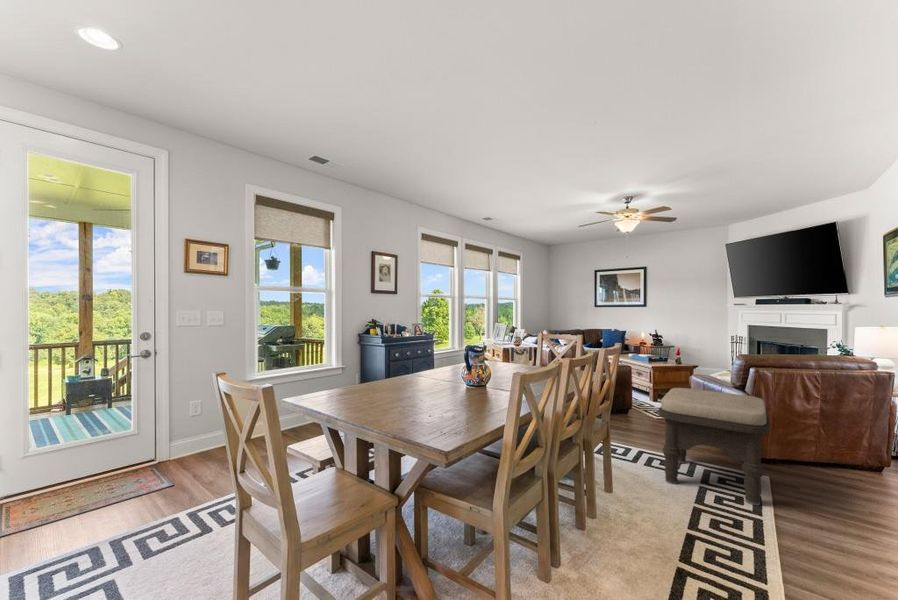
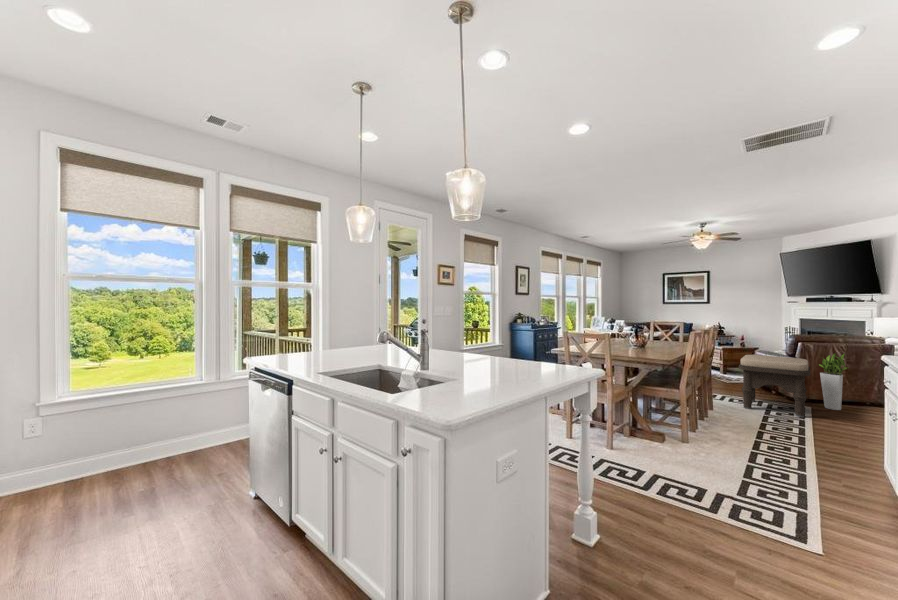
planter: none [779,386,829,481] -> present [819,354,847,410]

